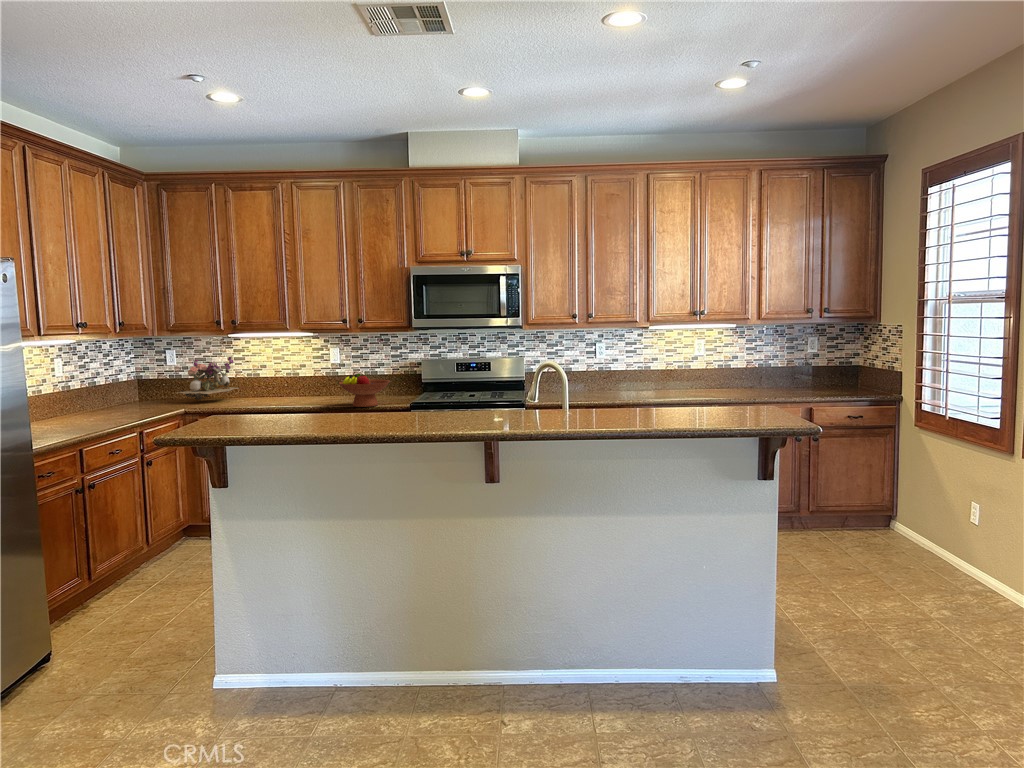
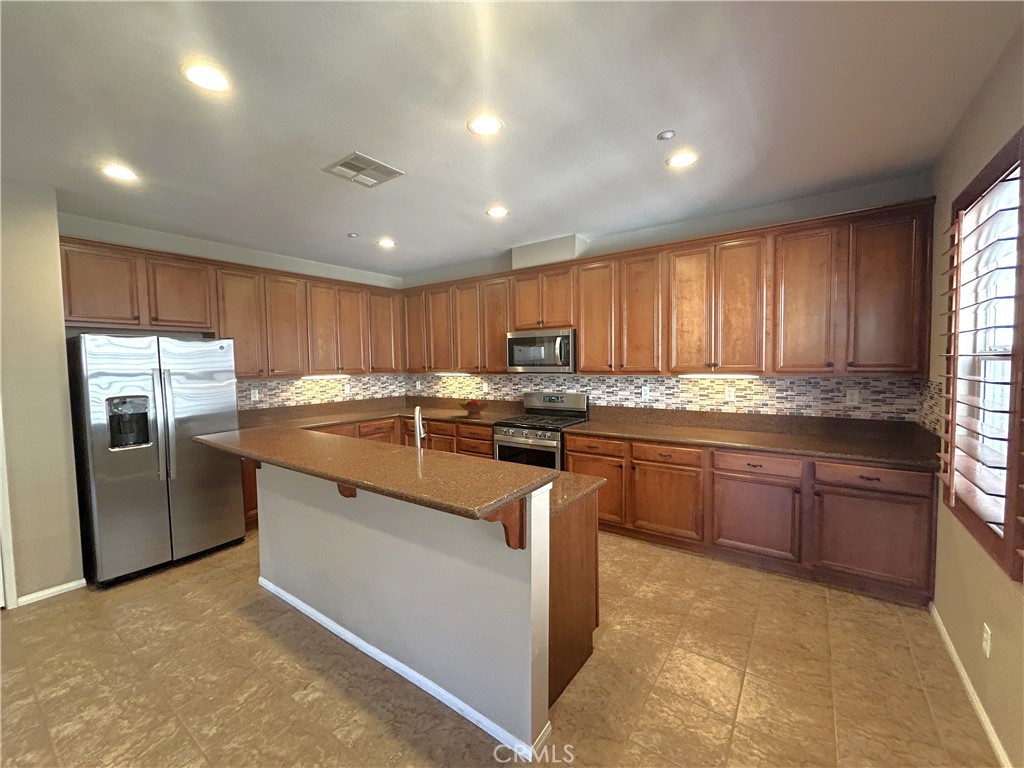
flower arrangement: present [178,356,239,401] -> none [409,384,439,408]

